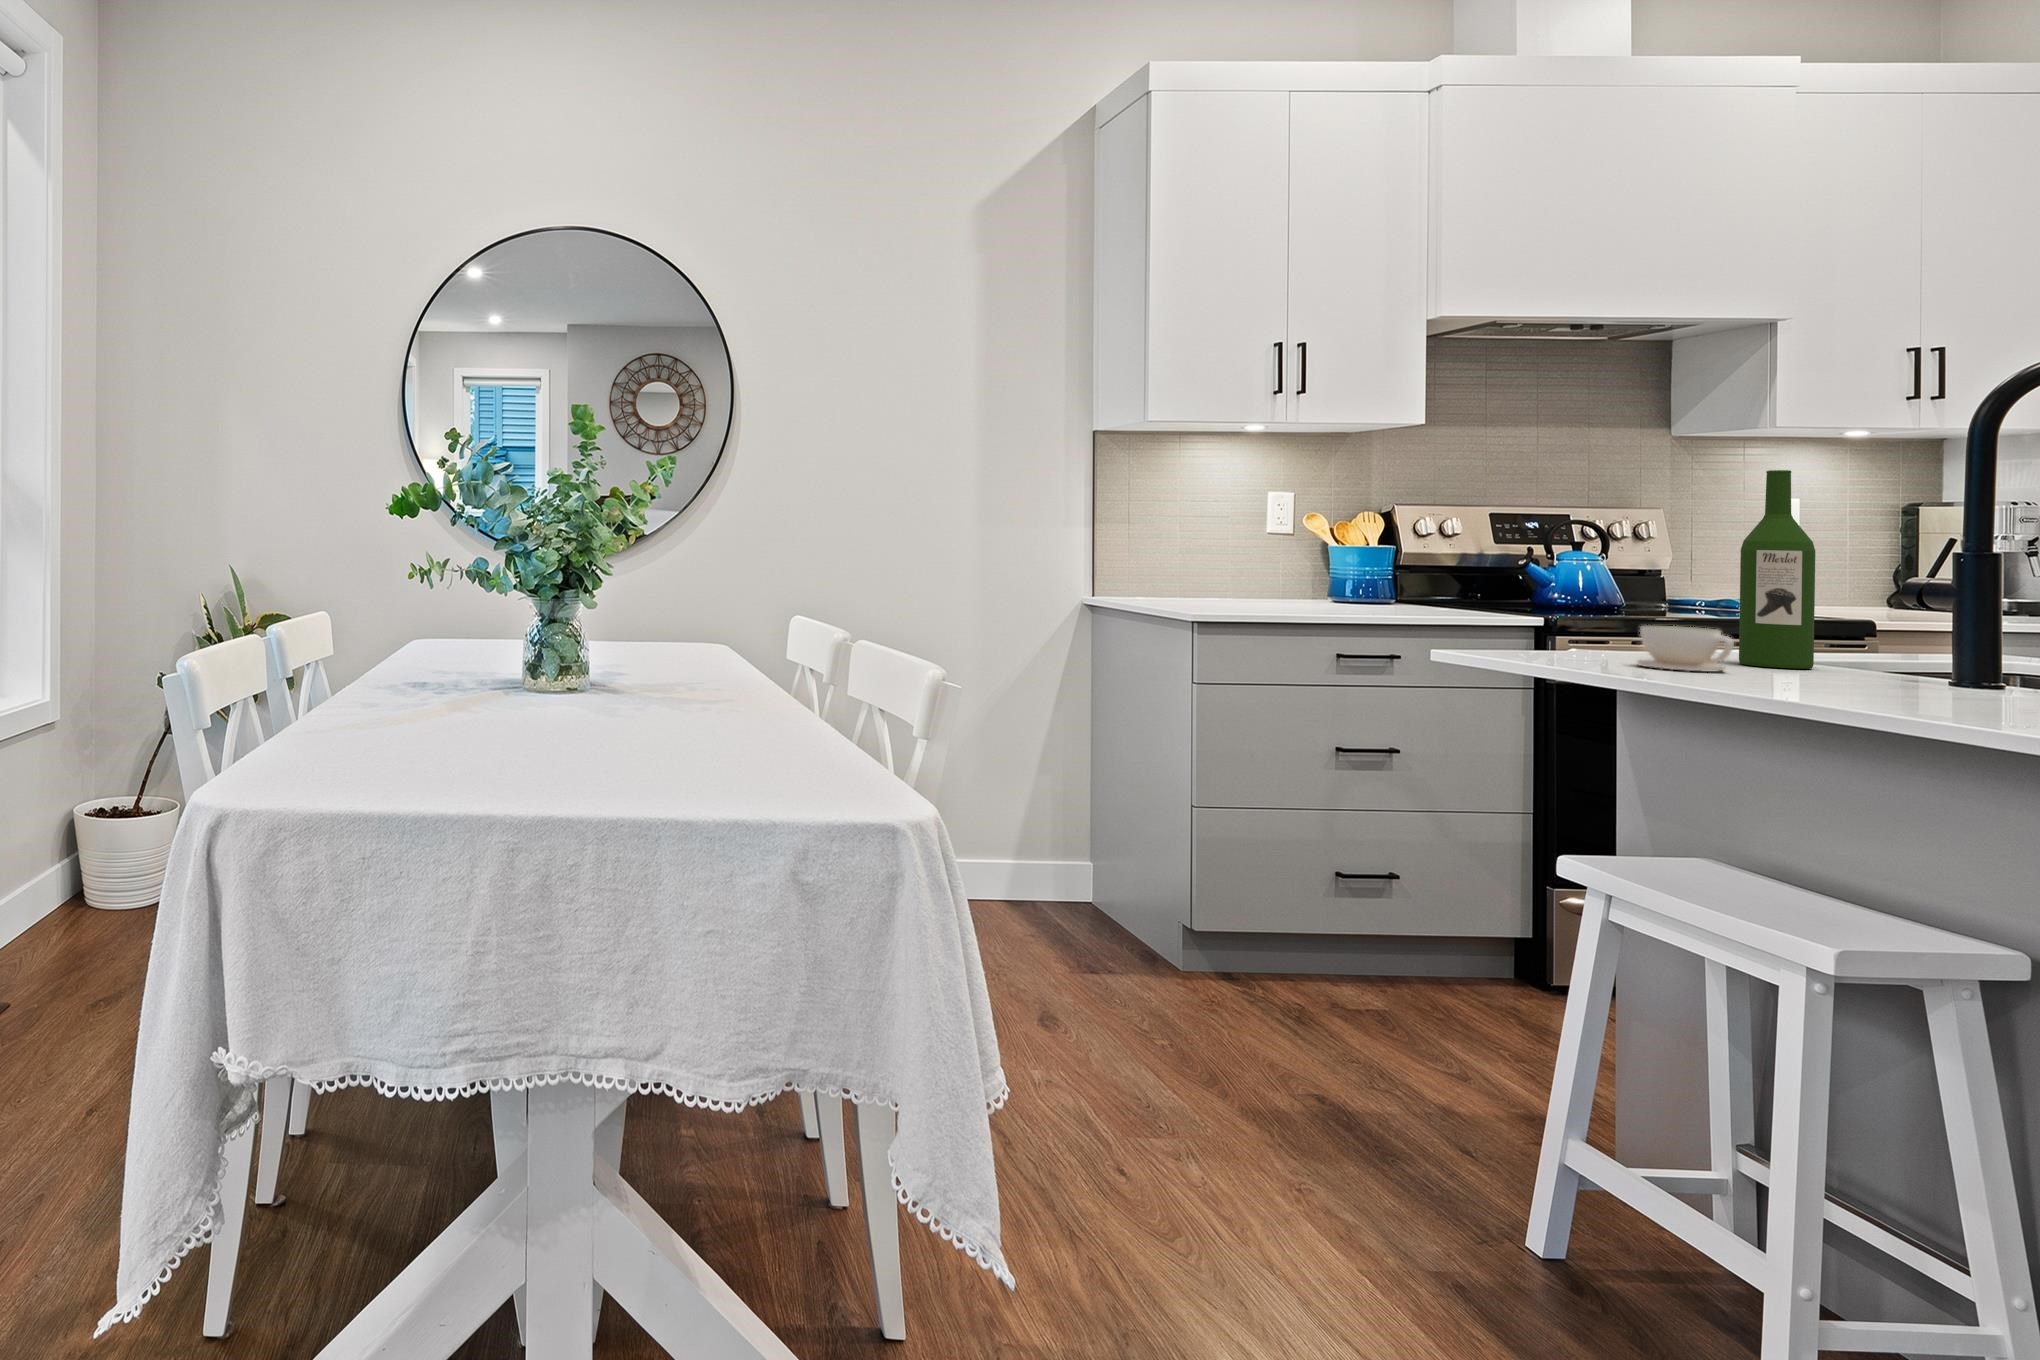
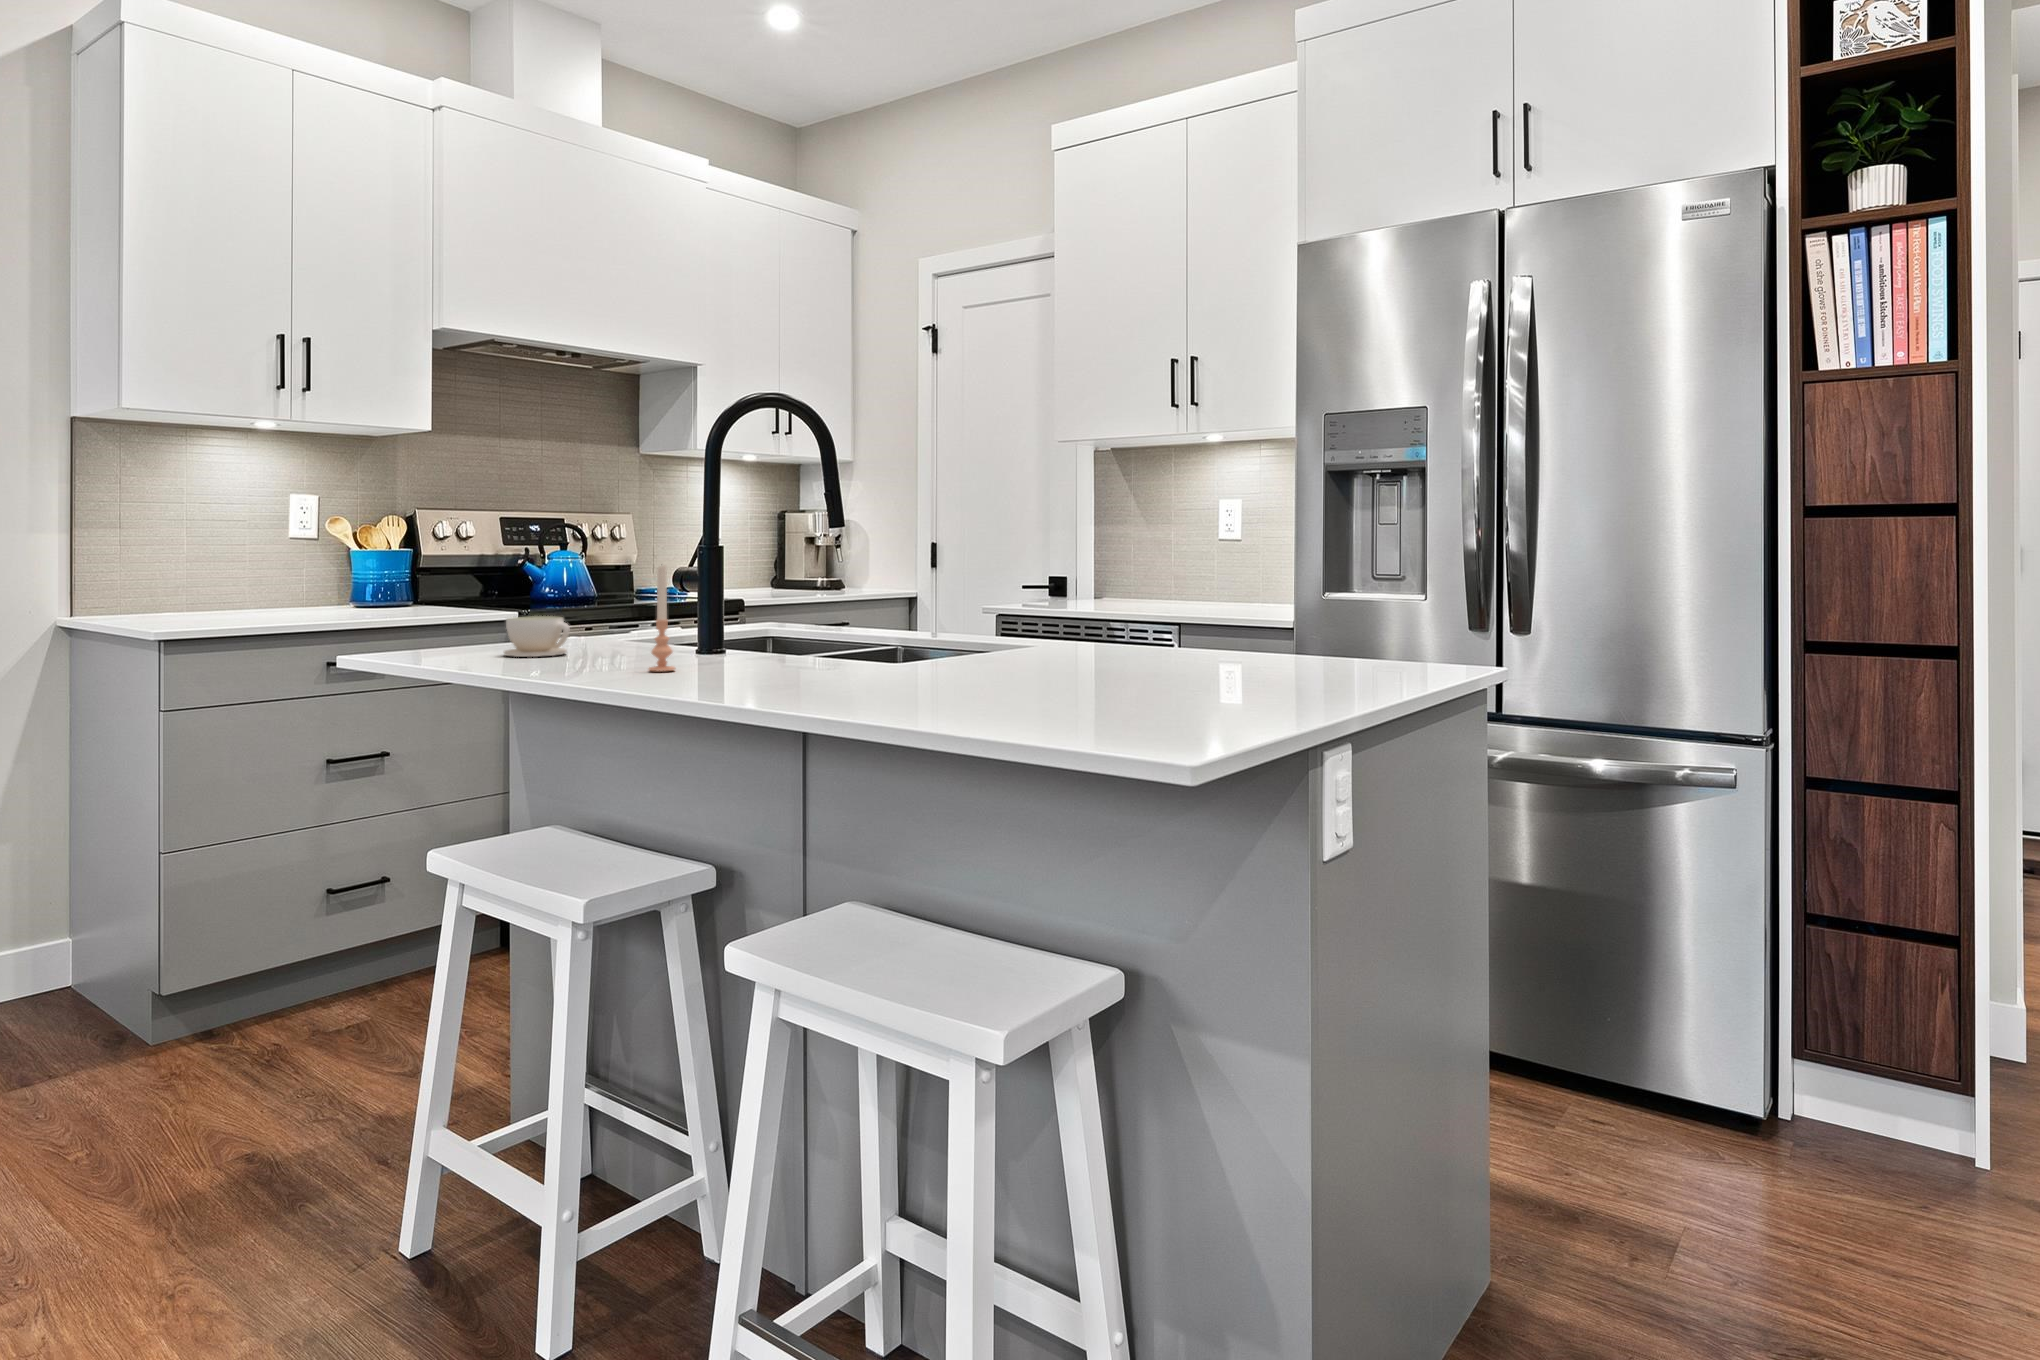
wine bottle: present [1739,470,1815,669] -> none [591,475,639,647]
candle: none [1907,577,1954,707] -> present [649,565,675,671]

